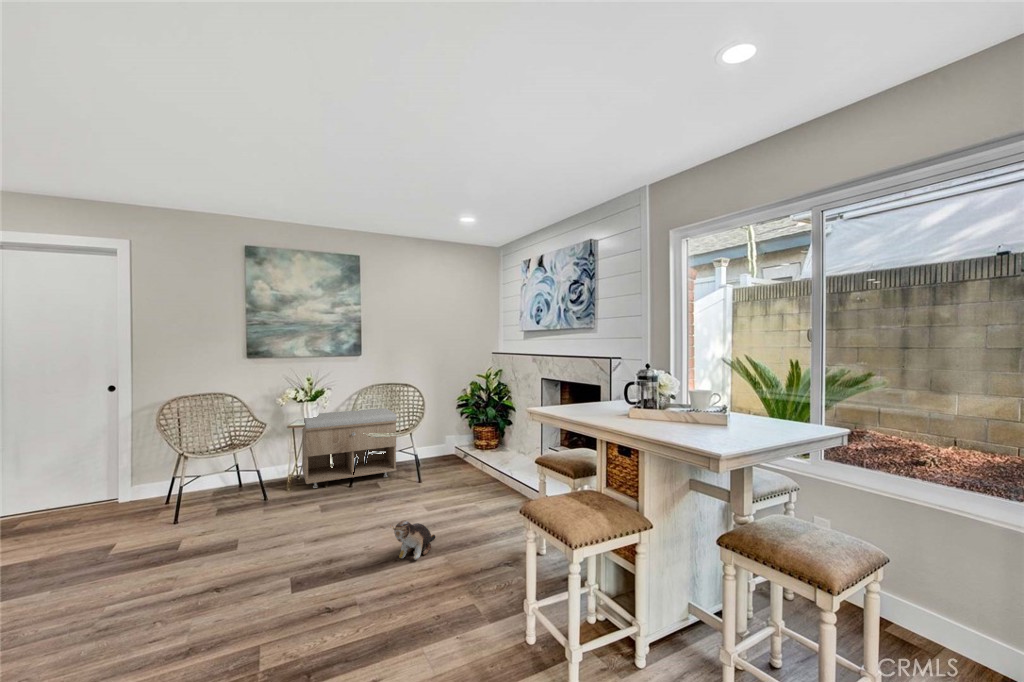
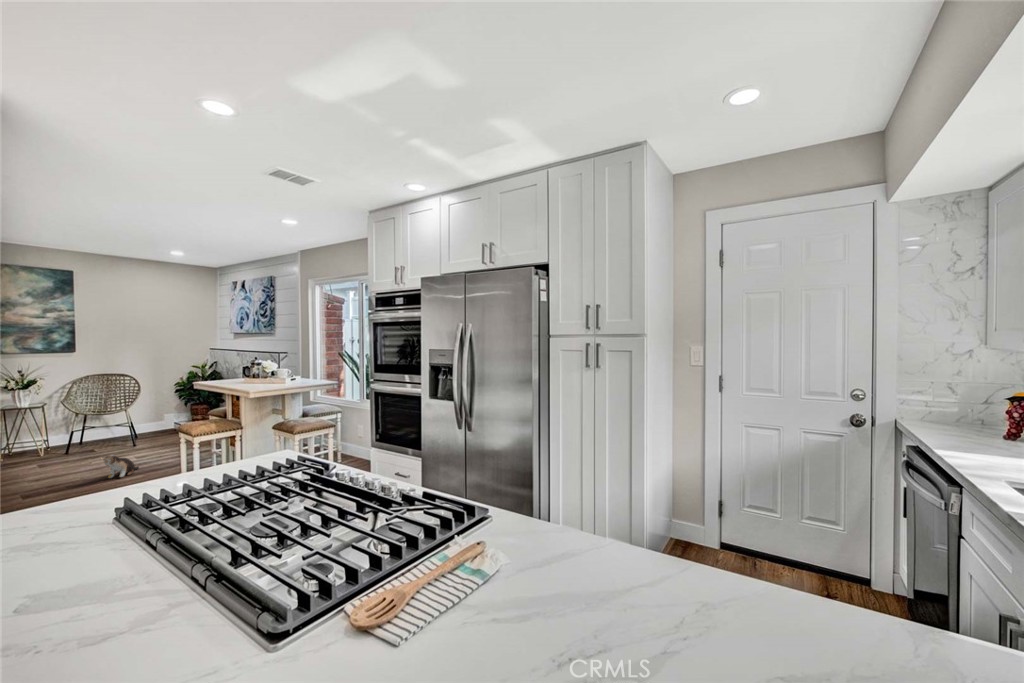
storage bench: present [302,408,397,488] -> none [12,394,112,457]

